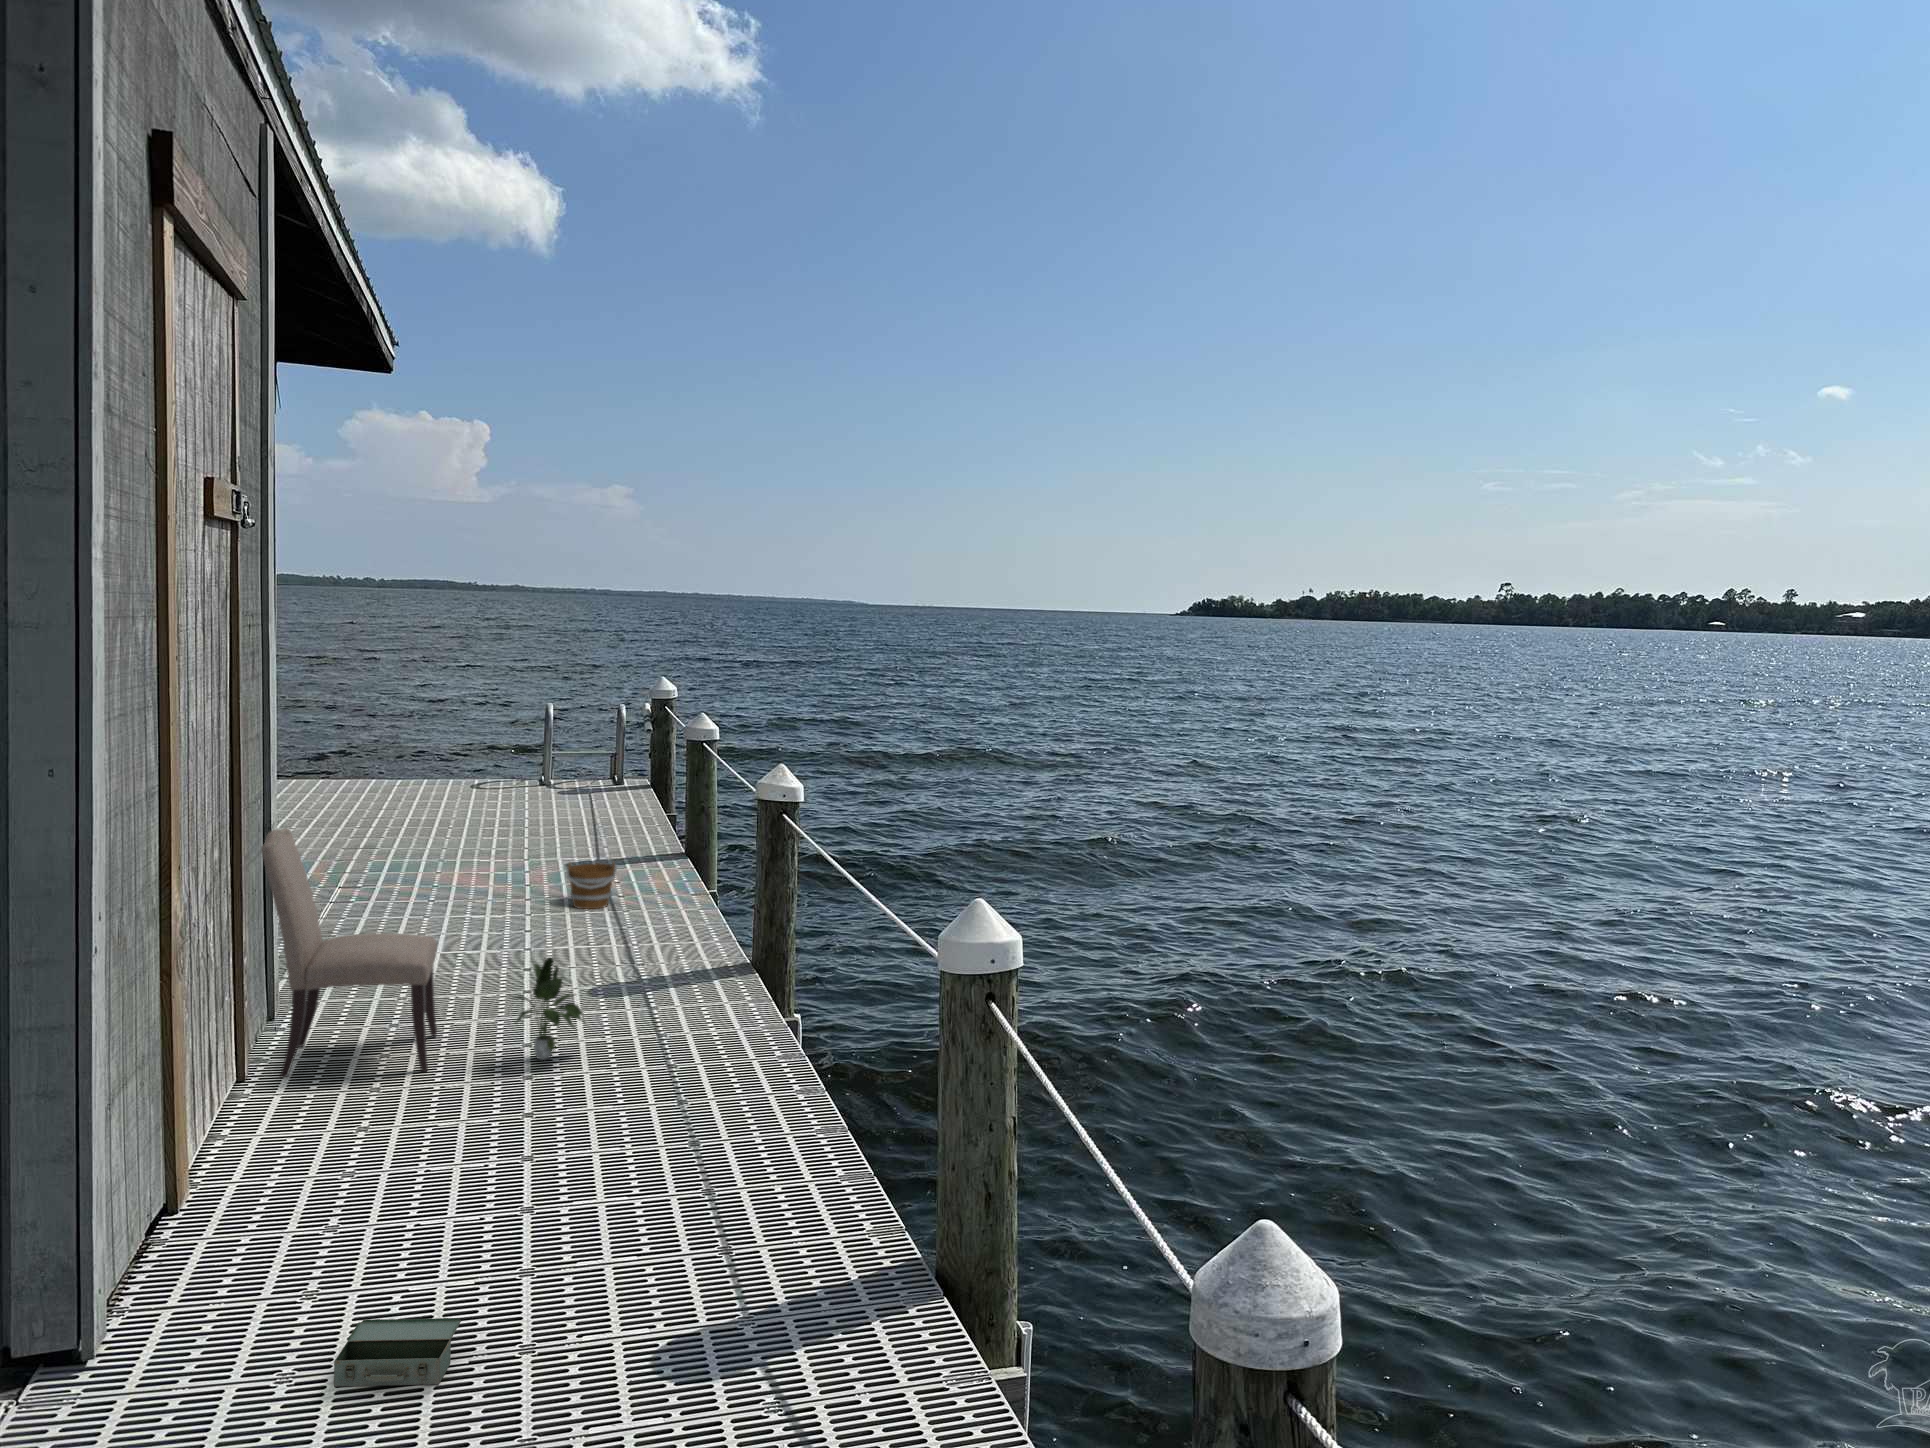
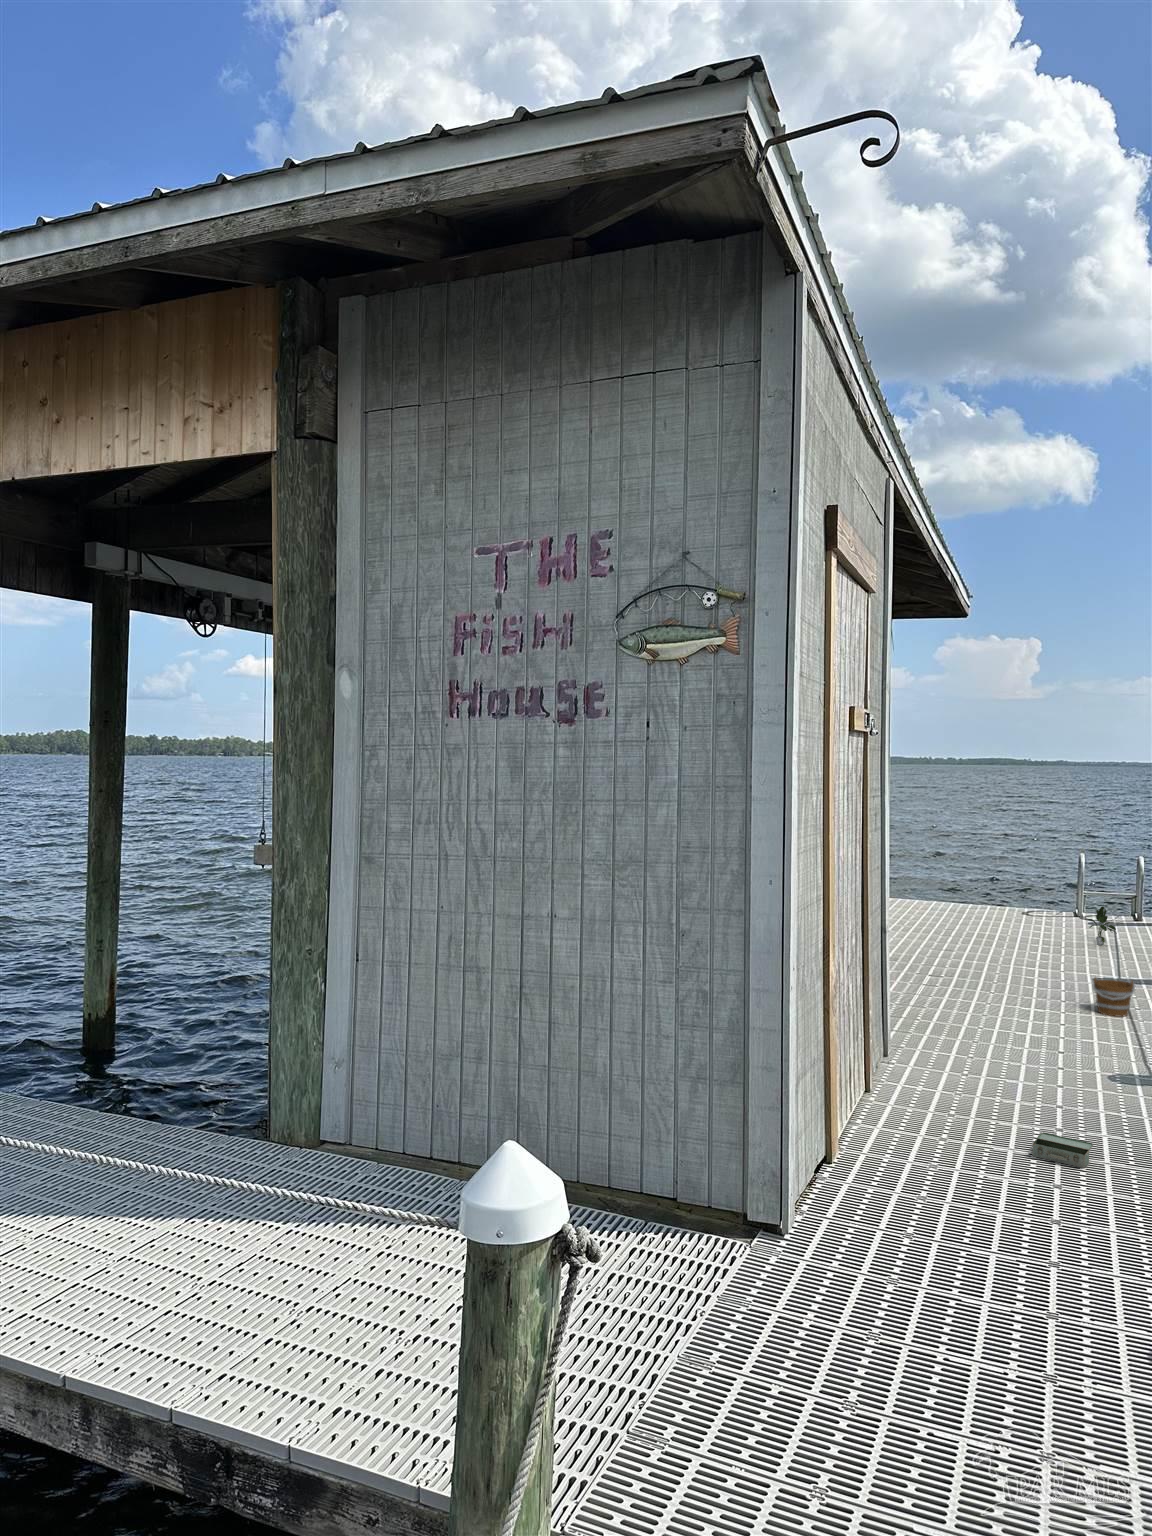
chair: present [261,829,437,1077] -> none [879,930,992,1111]
potted plant: present [513,957,584,1060] -> present [1087,907,1117,945]
toolbox: present [334,1318,461,1387] -> present [1032,1132,1093,1168]

